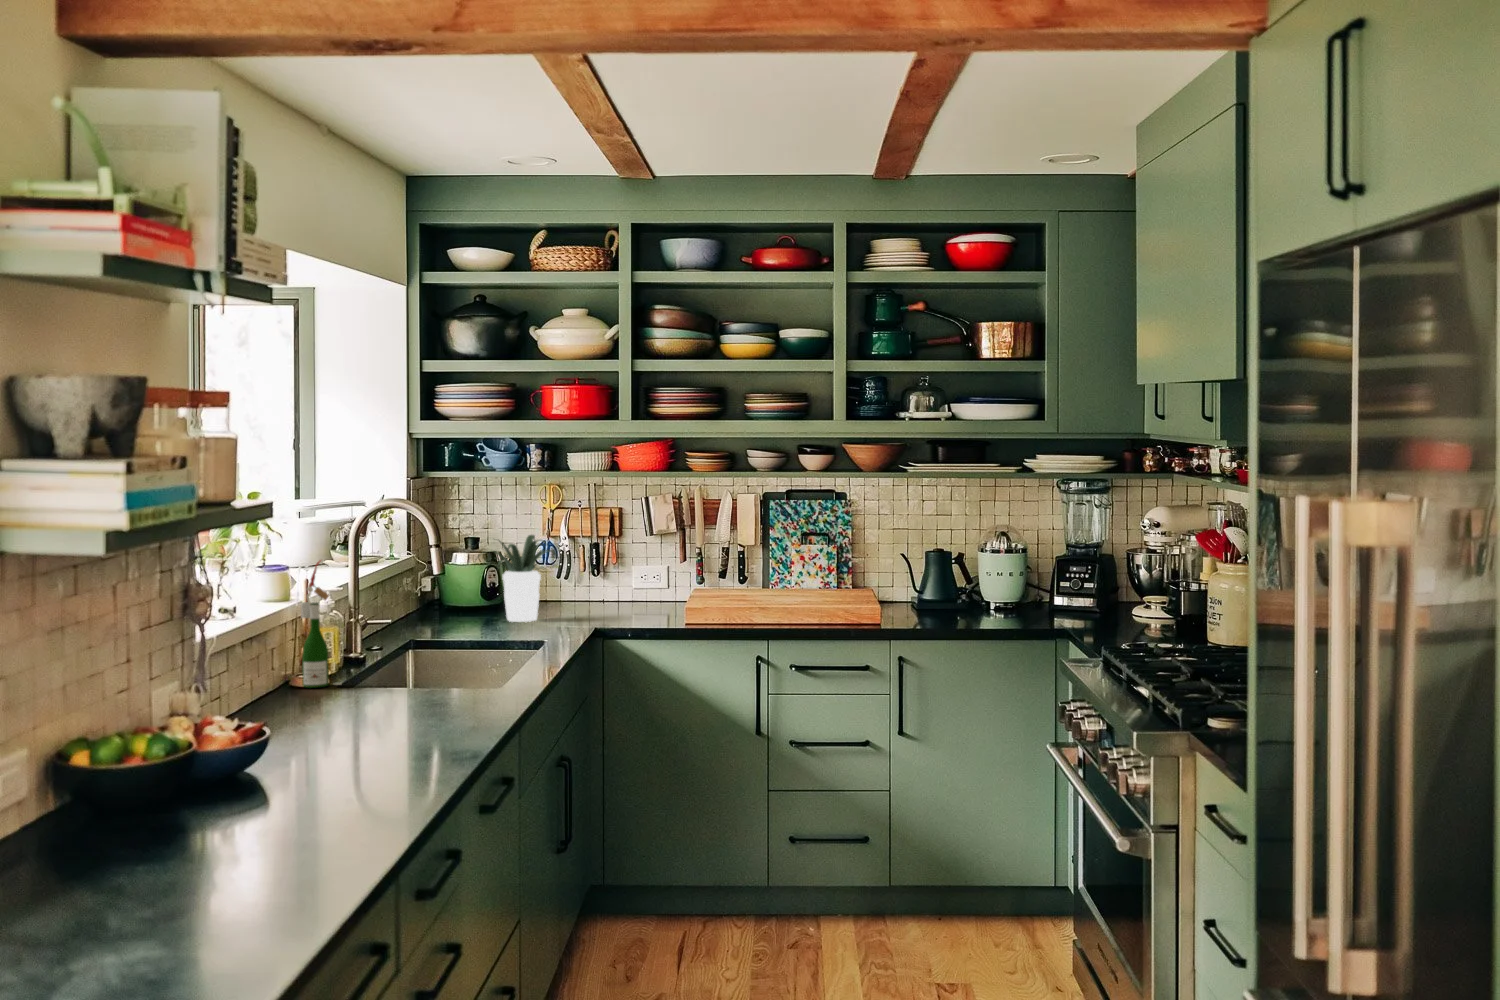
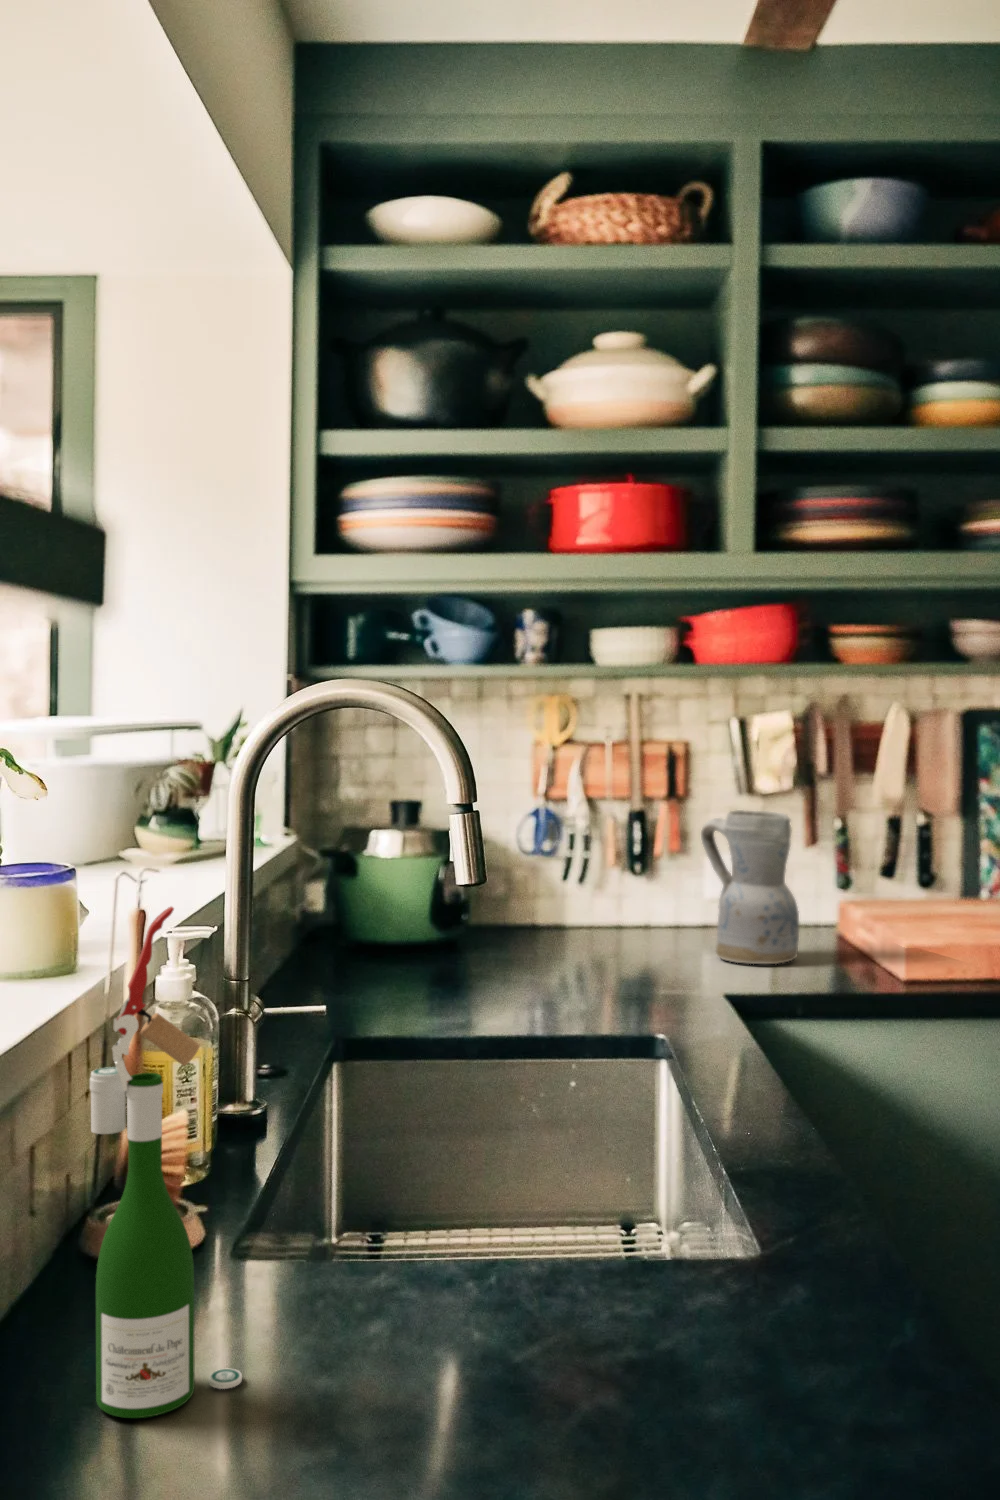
potted plant: present [494,535,556,622] -> none [430,795,640,987]
ceramic pitcher: none [612,542,657,614] -> present [701,810,799,964]

